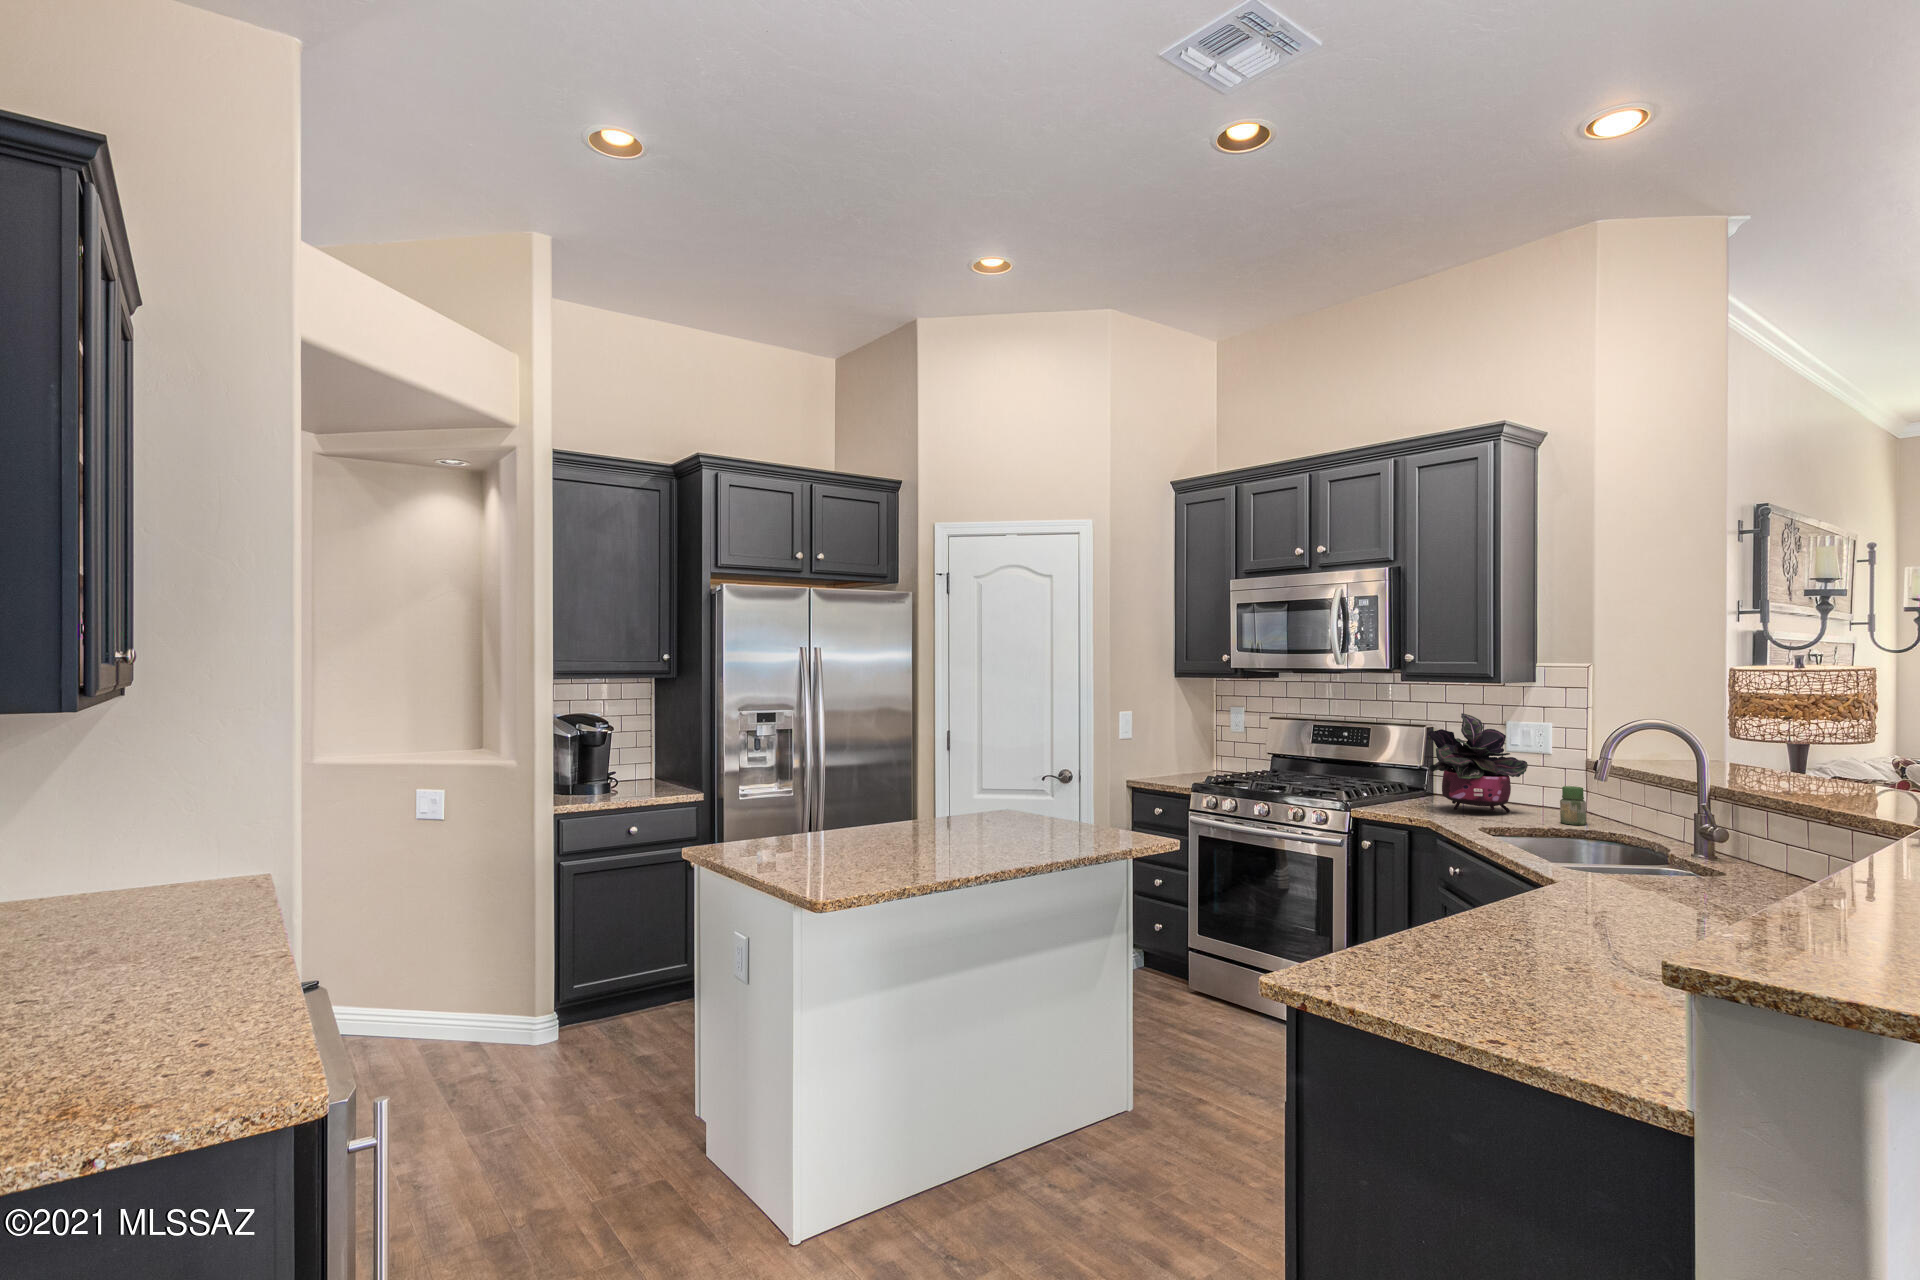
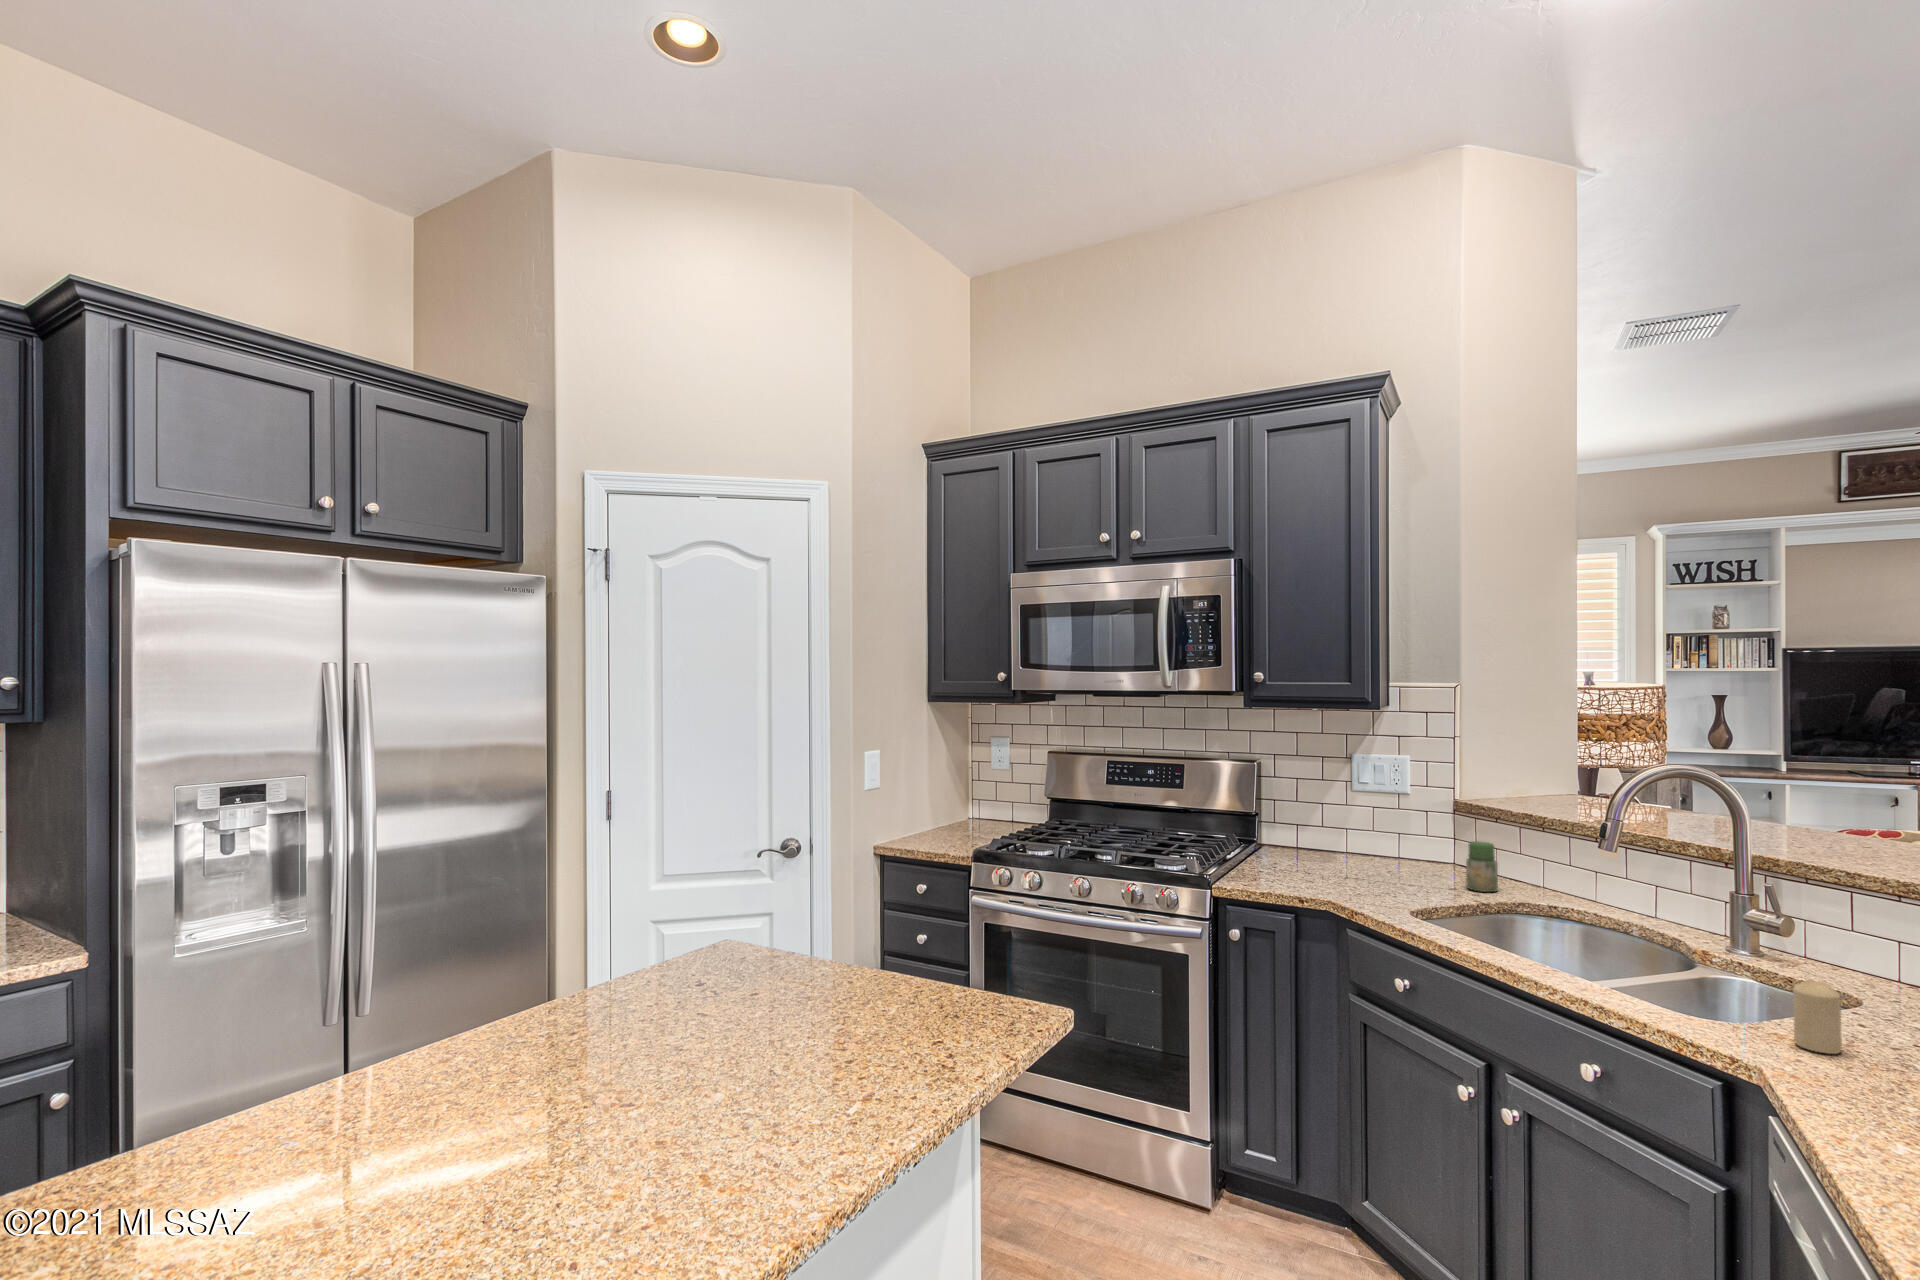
potted plant: present [1427,713,1528,812] -> none [1294,749,1409,878]
candle: none [1613,846,1641,891] -> present [1793,979,1842,1054]

